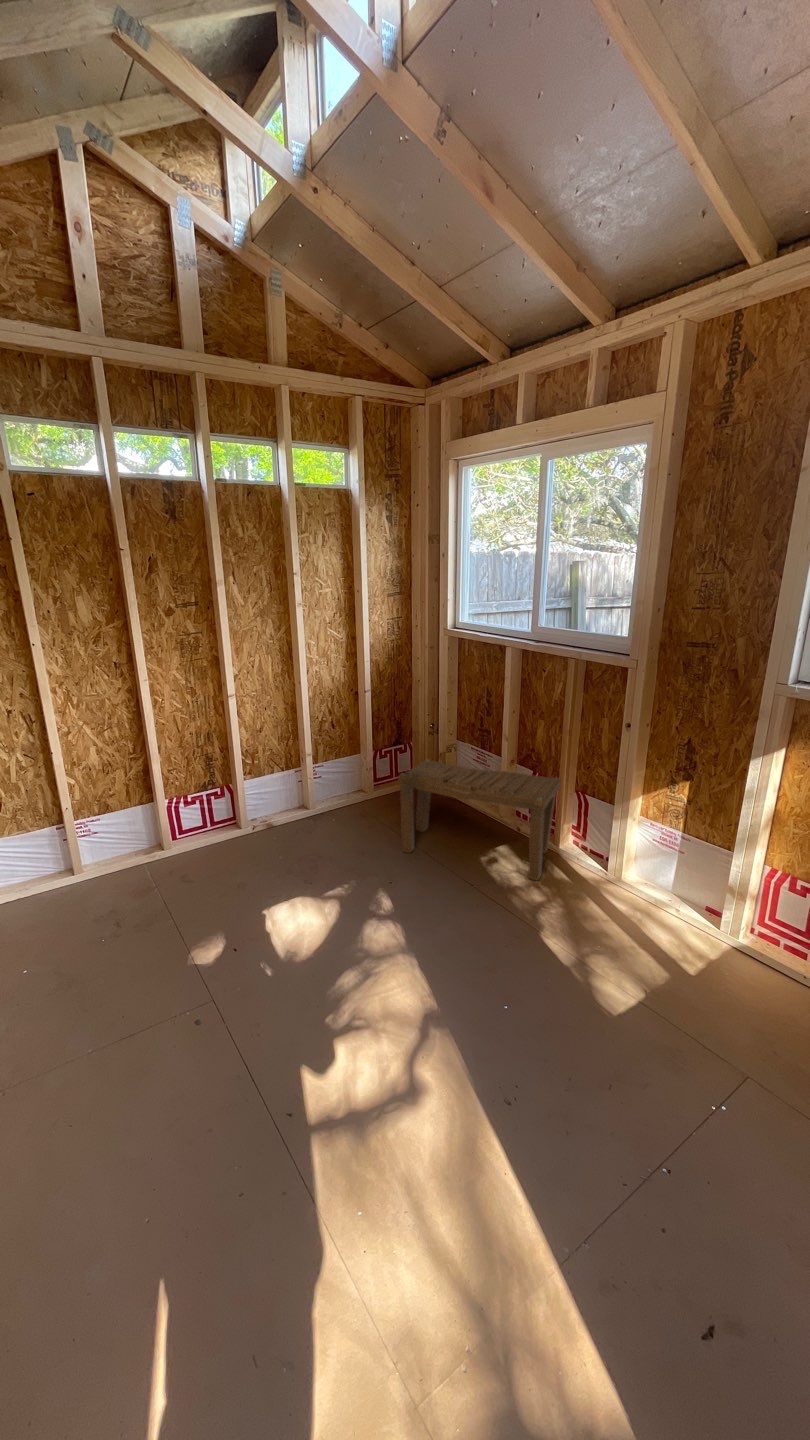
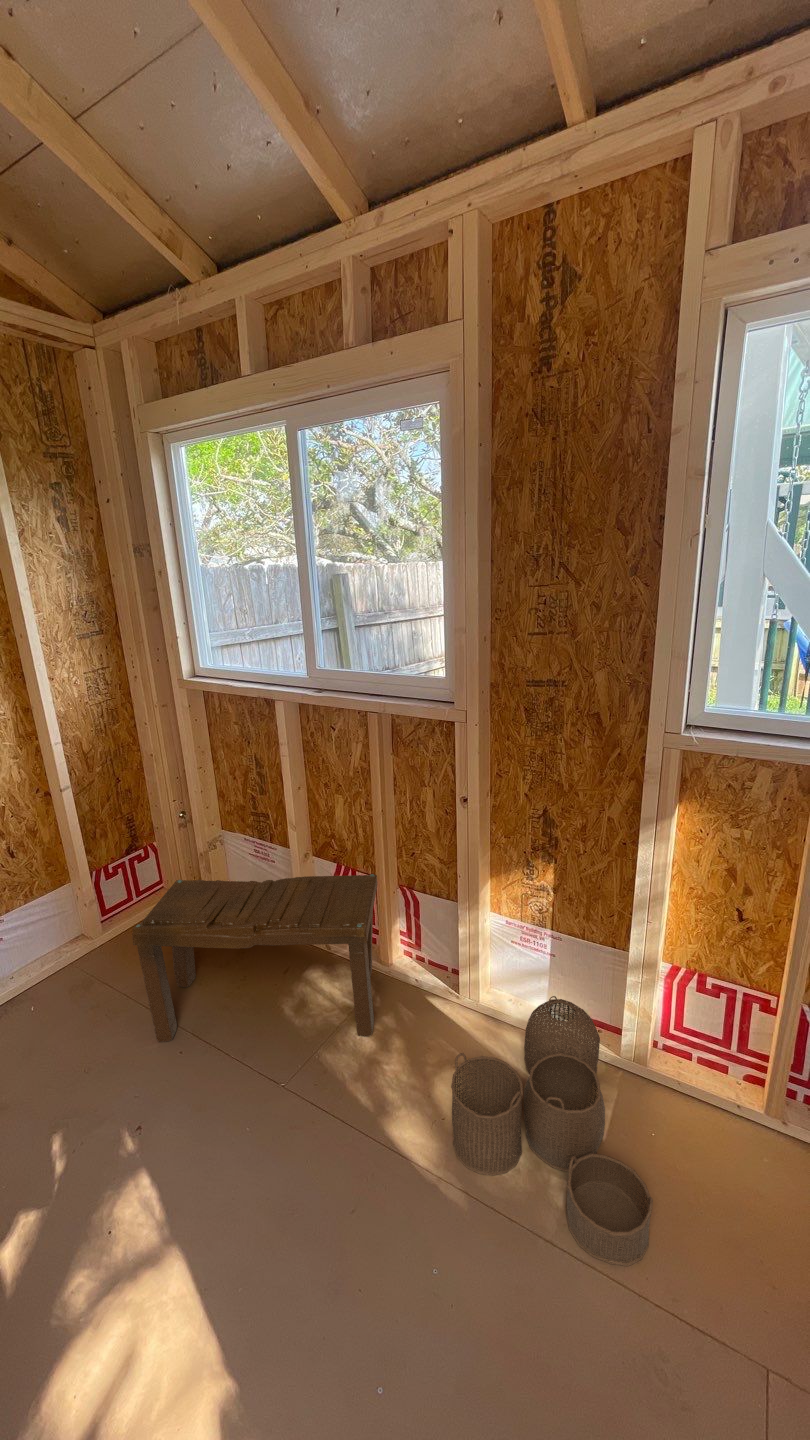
woven basket: none [577,875,704,1012] -> present [451,996,653,1266]

